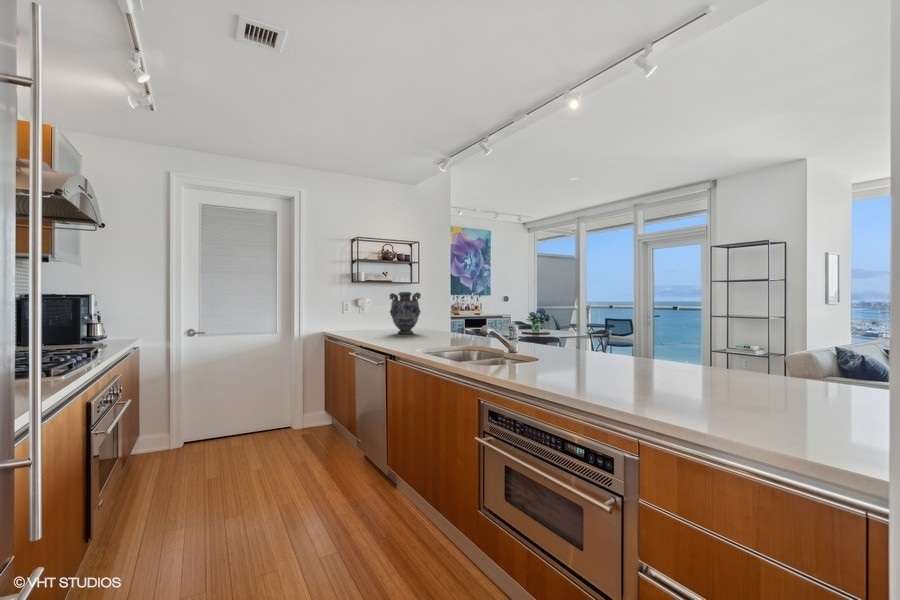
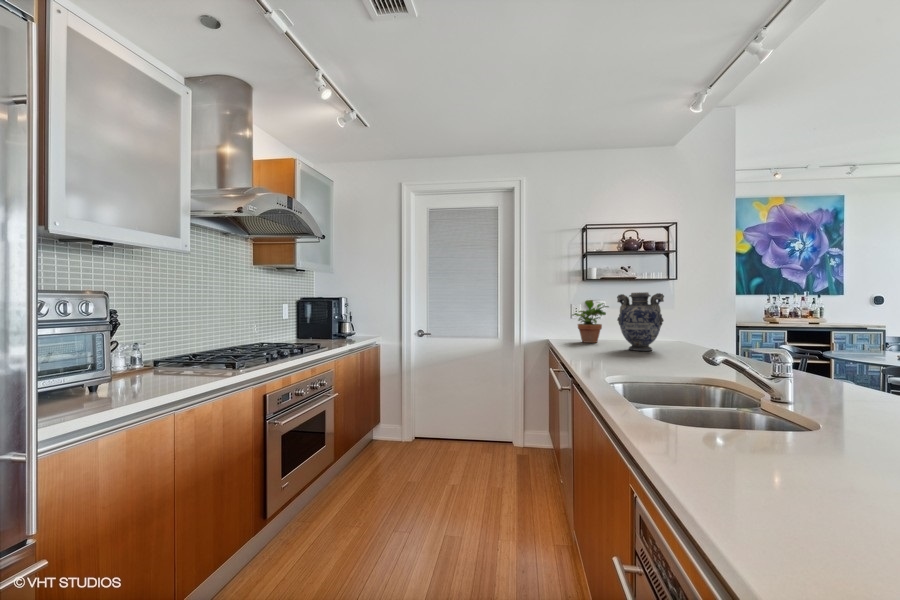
potted plant: none [347,298,376,332] -> present [572,300,609,343]

